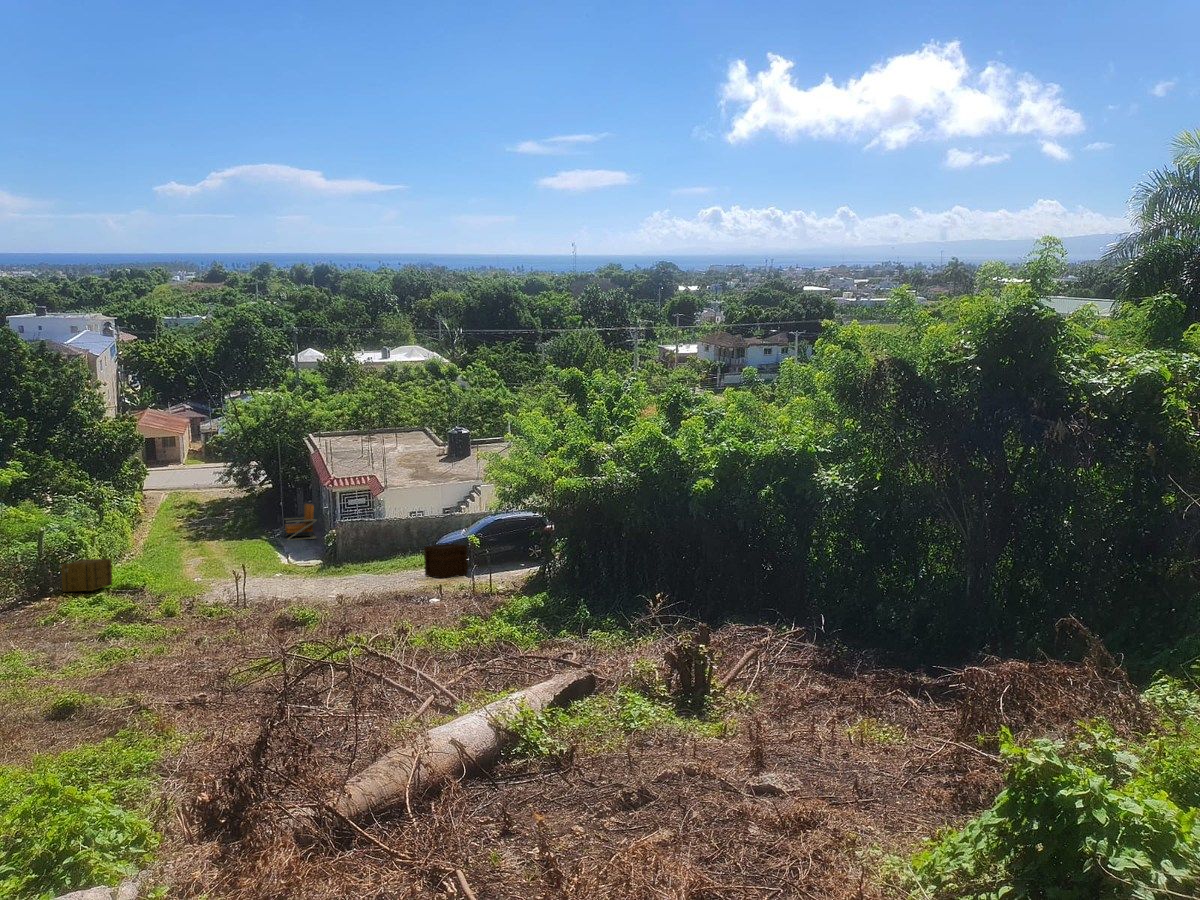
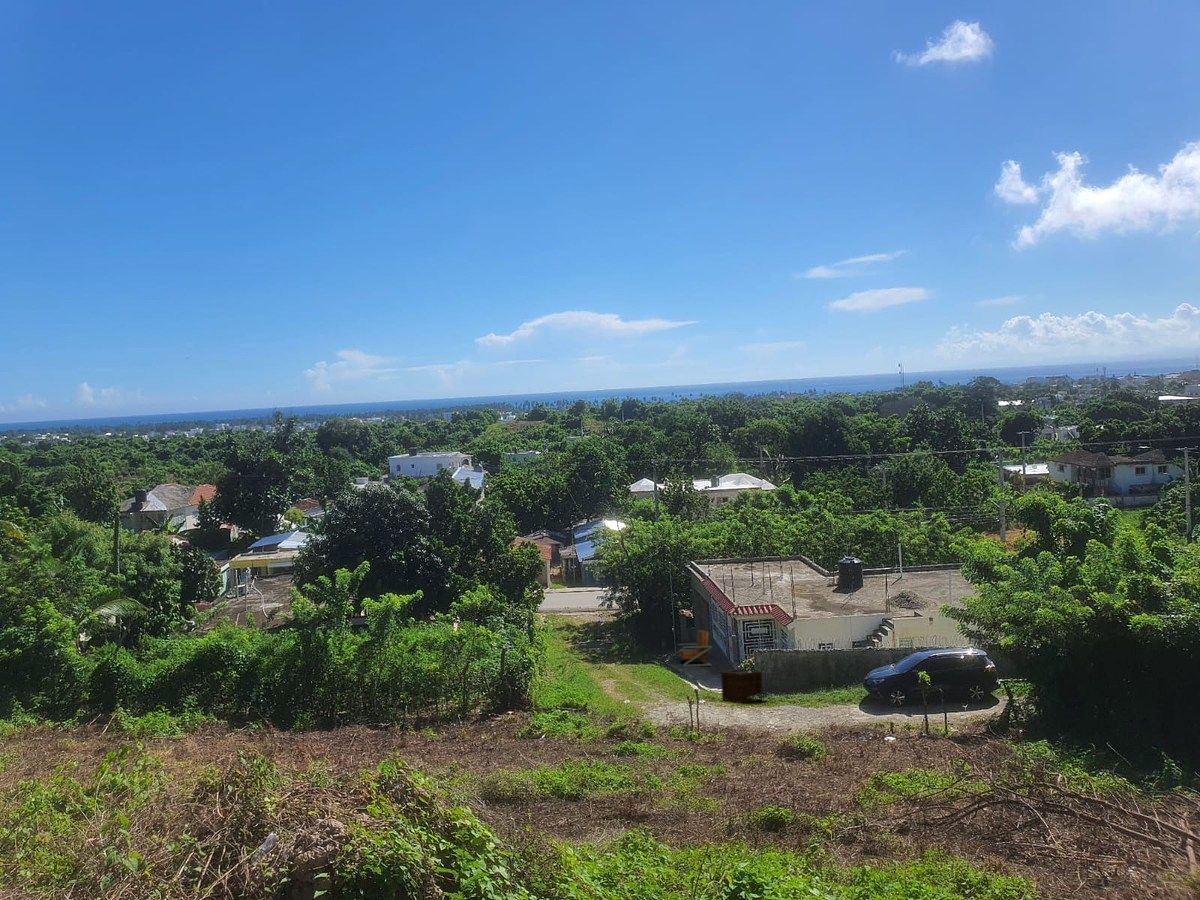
wooden crate: present [424,543,468,578] -> present [721,669,762,703]
cardboard box: present [61,559,112,592] -> none [520,678,560,711]

